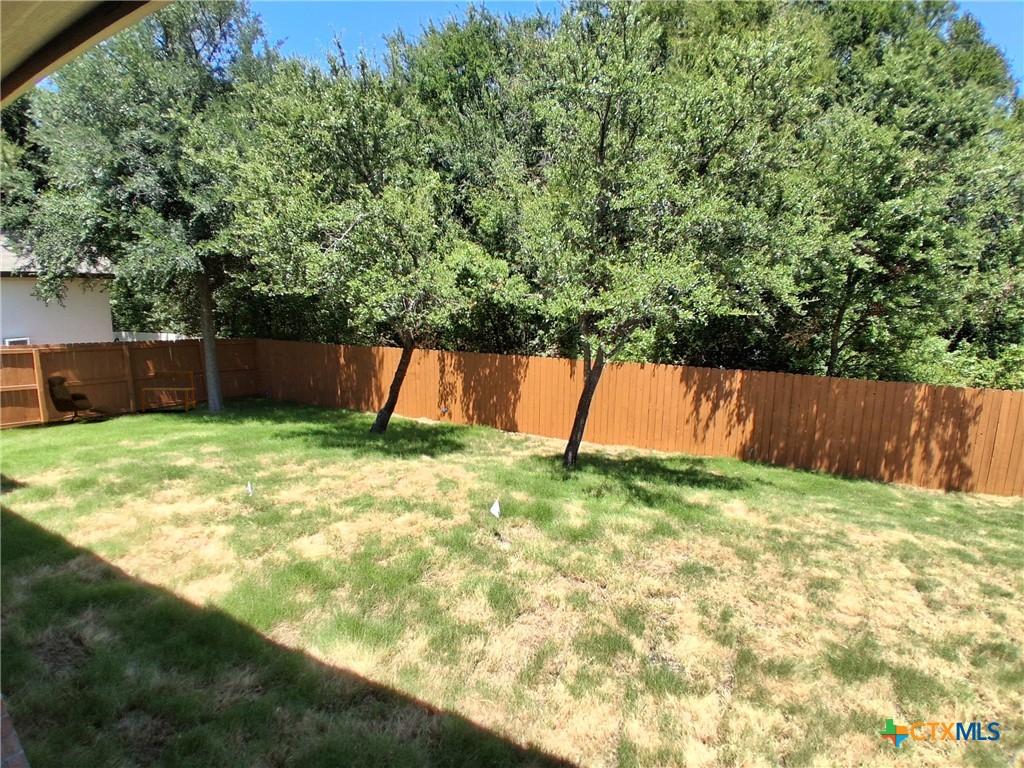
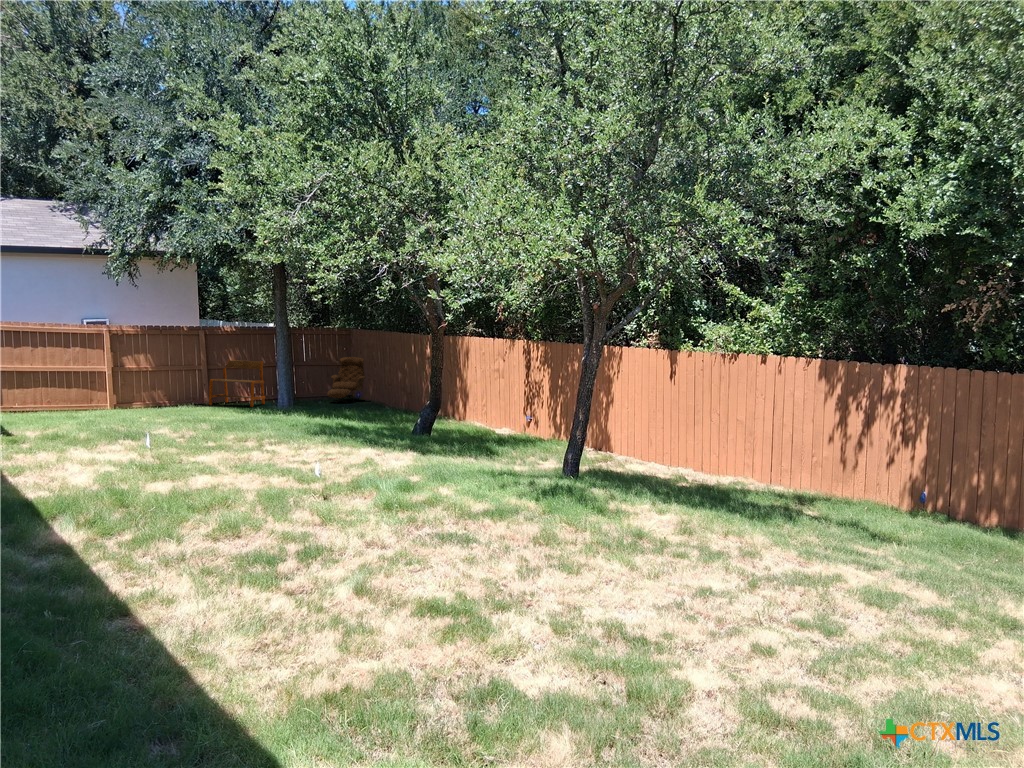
lounge chair: present [48,376,115,423] -> present [327,357,366,403]

